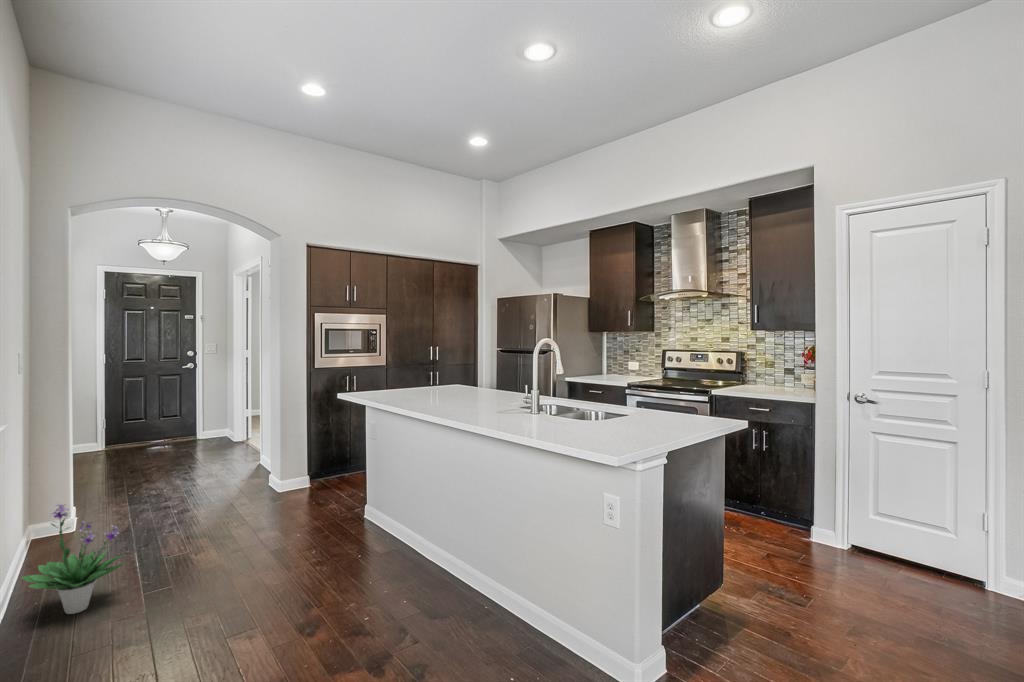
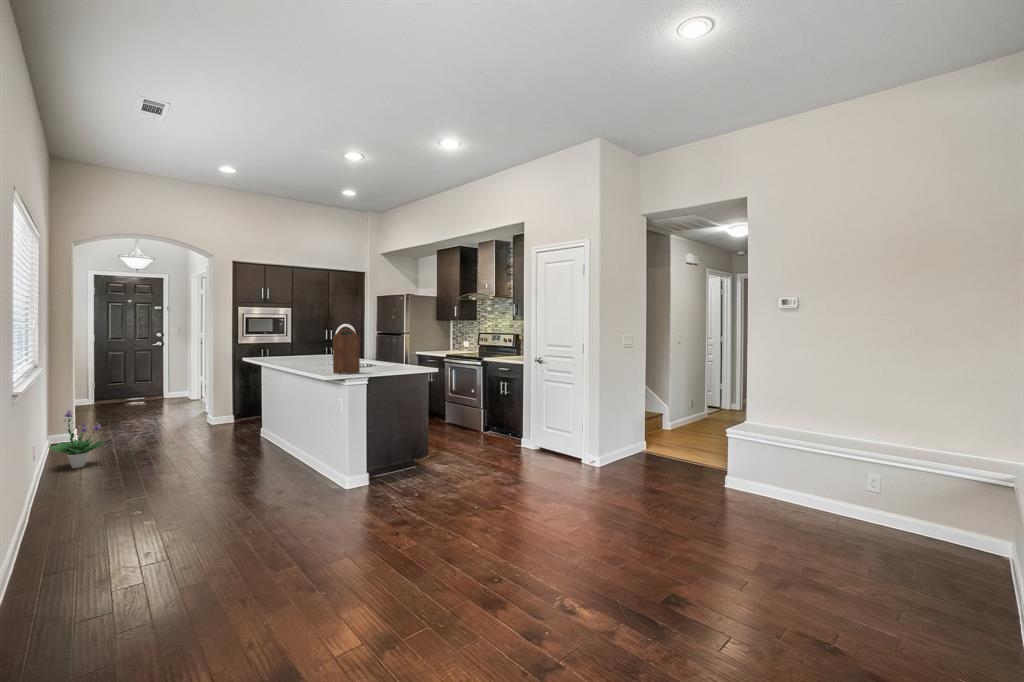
cutting board: none [593,349,637,442] -> present [333,329,360,373]

